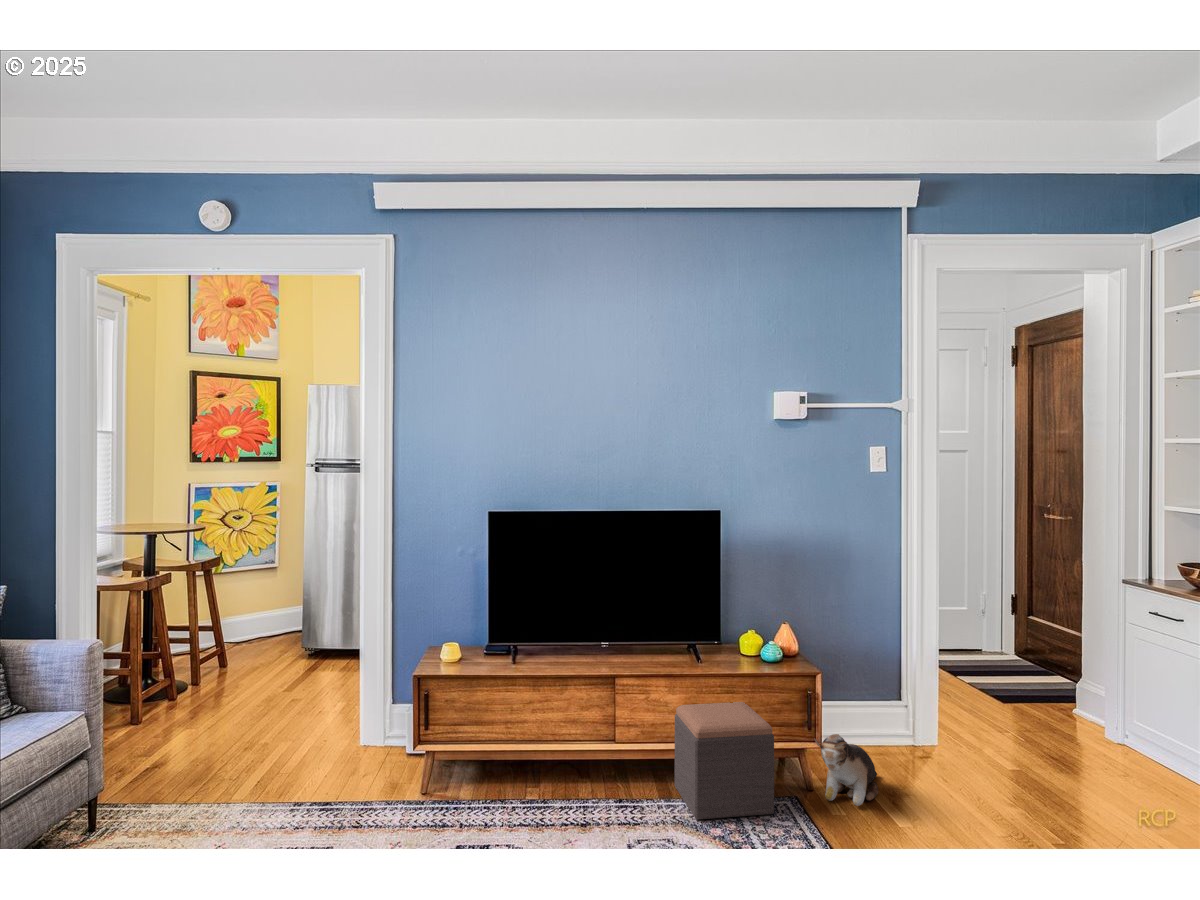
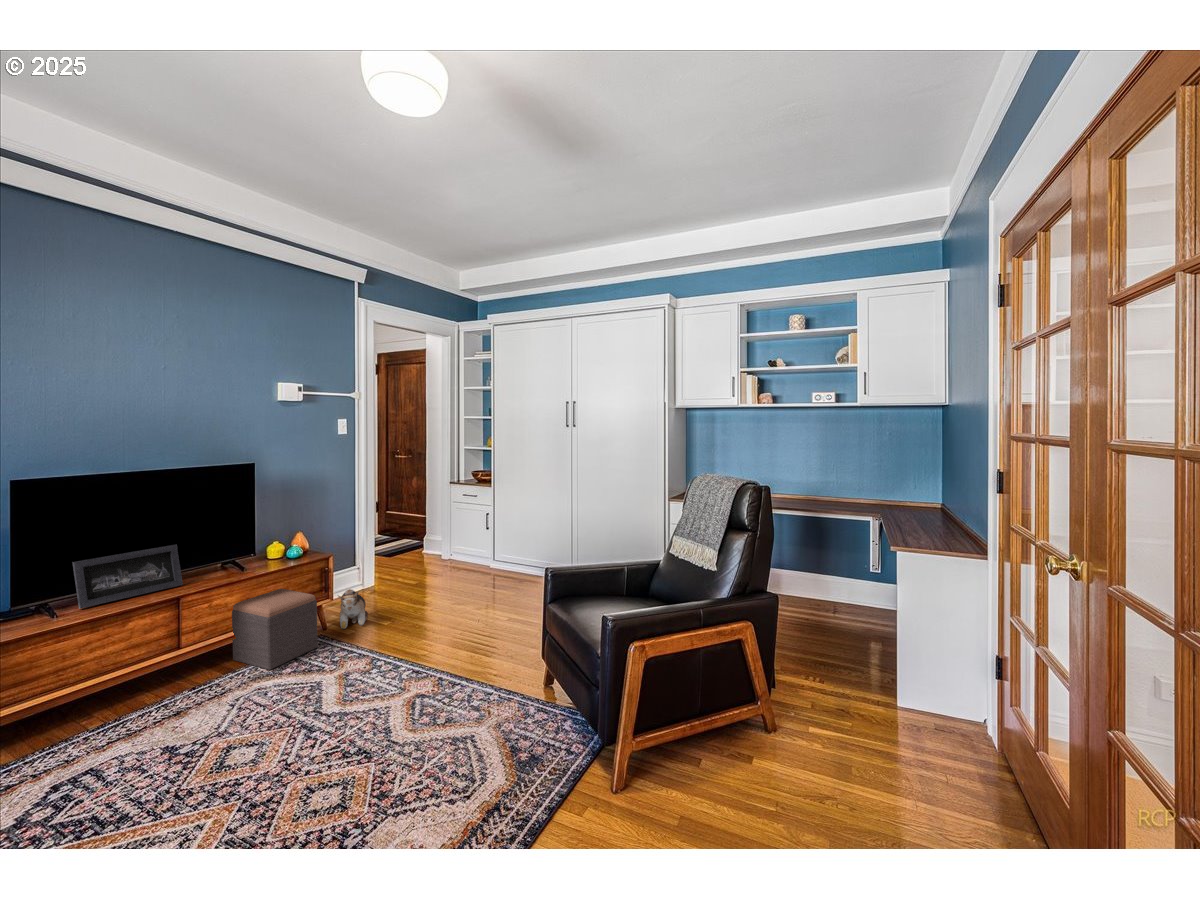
picture frame: none [531,607,628,663] -> present [73,545,183,609]

